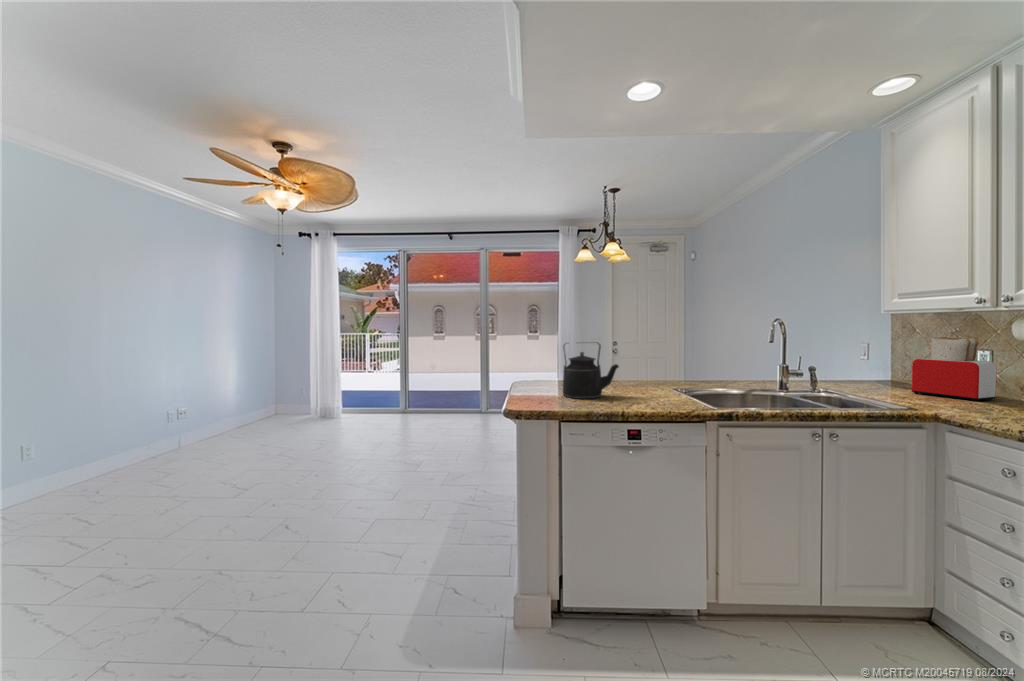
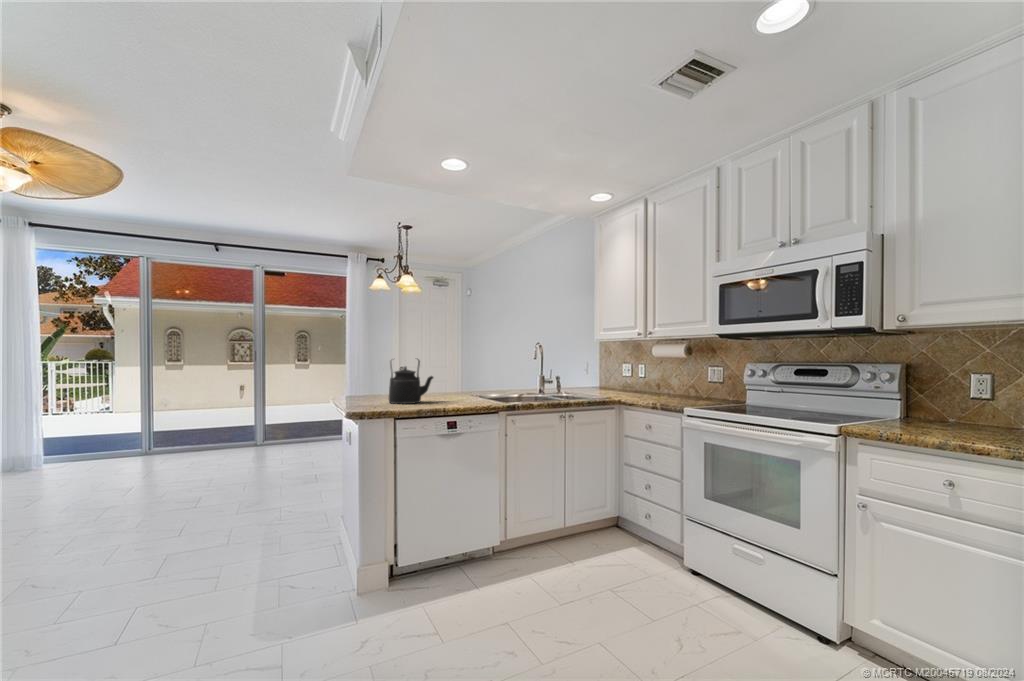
toaster: present [911,337,997,401] -> none [610,356,648,393]

